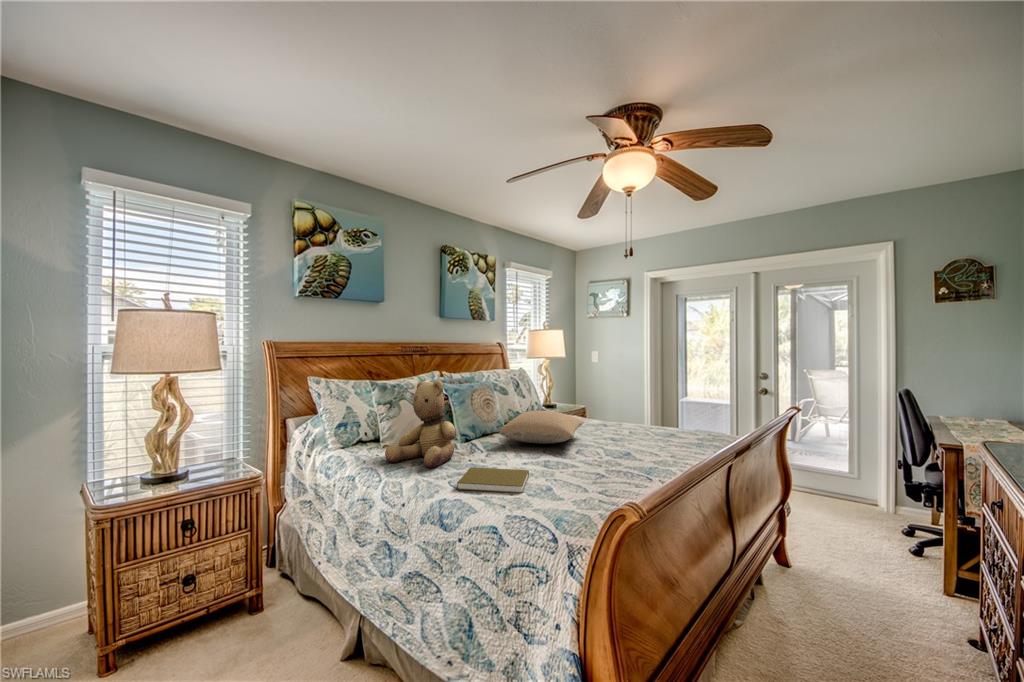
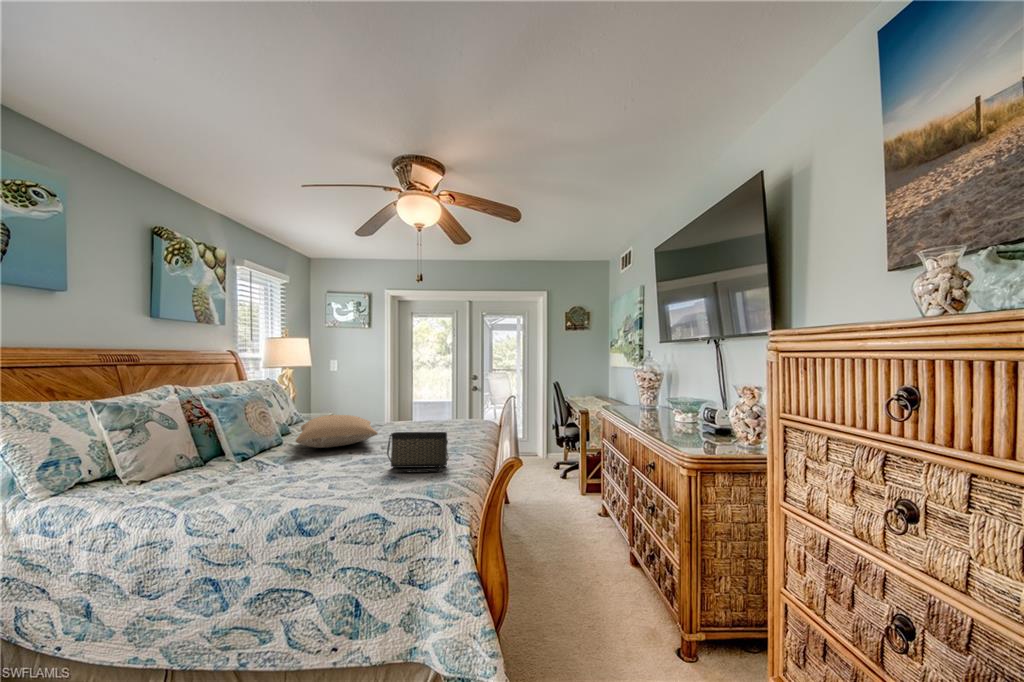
teddy bear: present [385,380,456,468] -> none [157,390,264,496]
handbag: none [551,440,618,497] -> present [387,432,448,473]
book: present [457,467,529,493] -> none [298,466,372,496]

